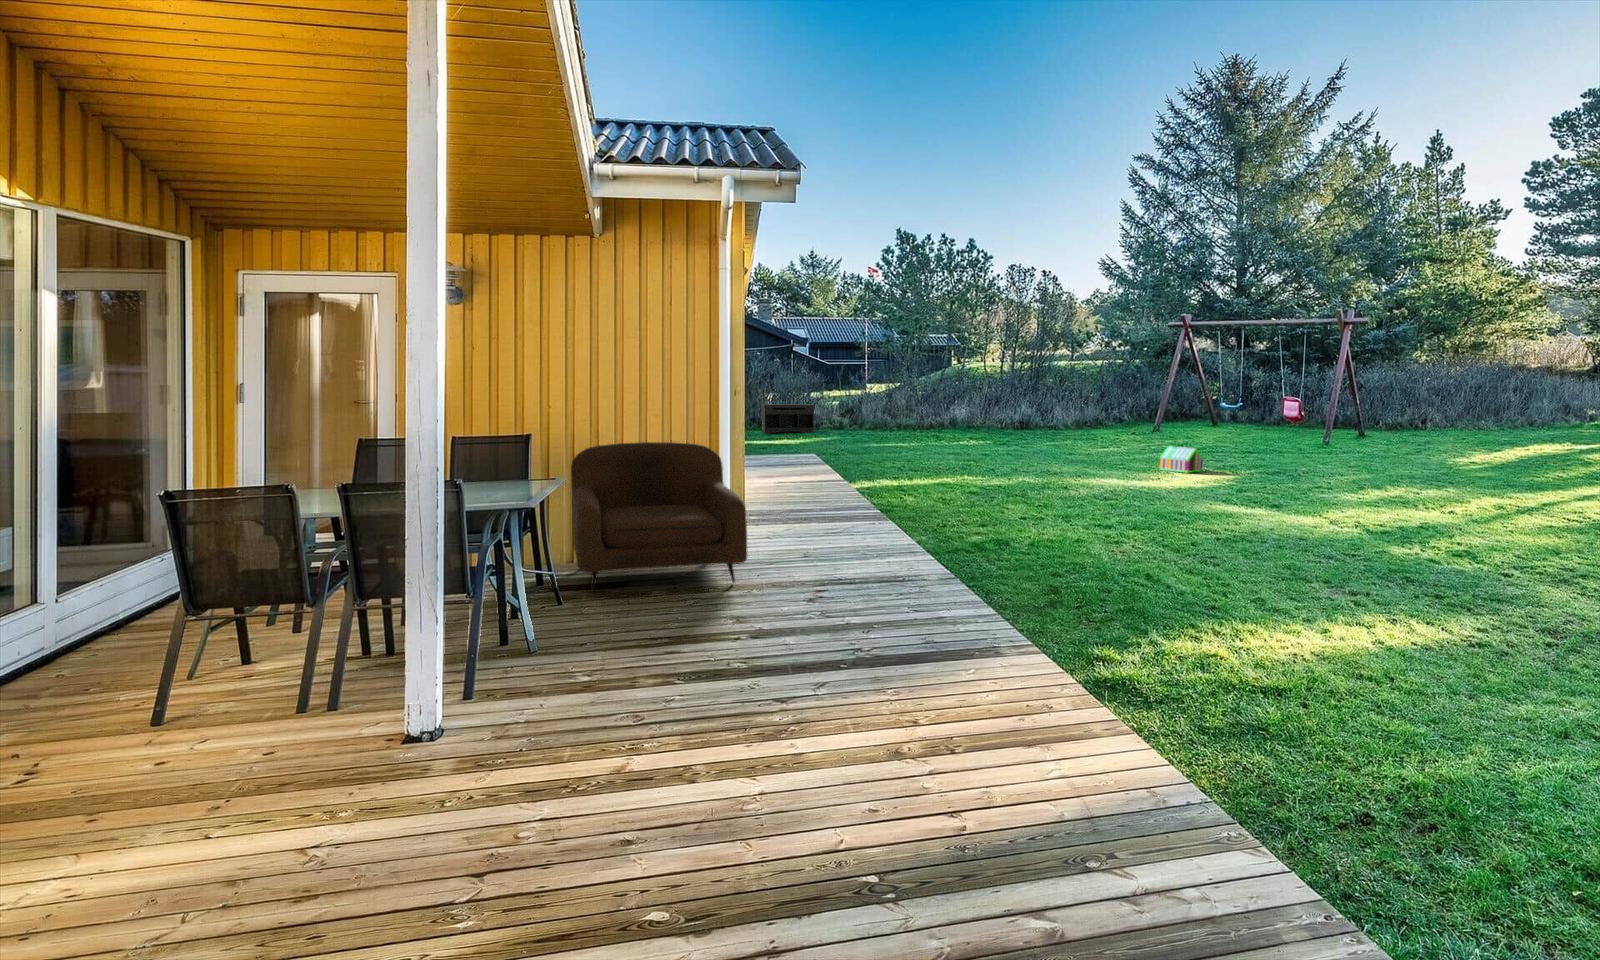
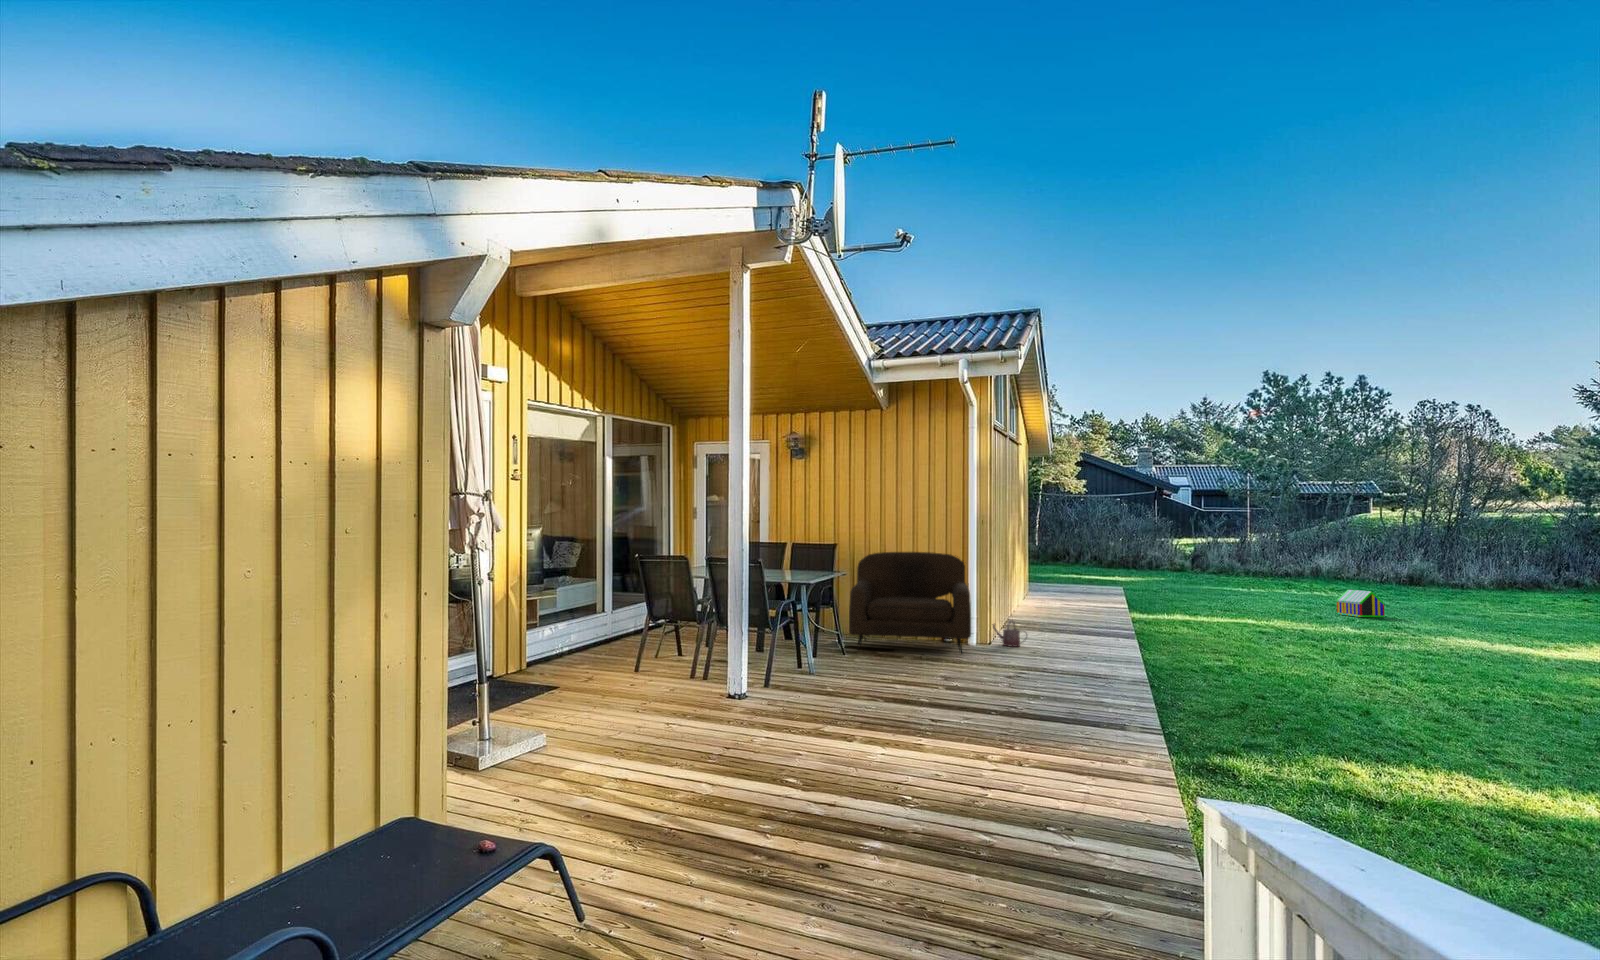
bench: present [761,404,814,433] -> none [1102,549,1156,578]
toy house: present [1159,446,1203,473] -> present [1337,590,1384,617]
watering can: none [746,524,795,557] -> present [992,621,1027,647]

